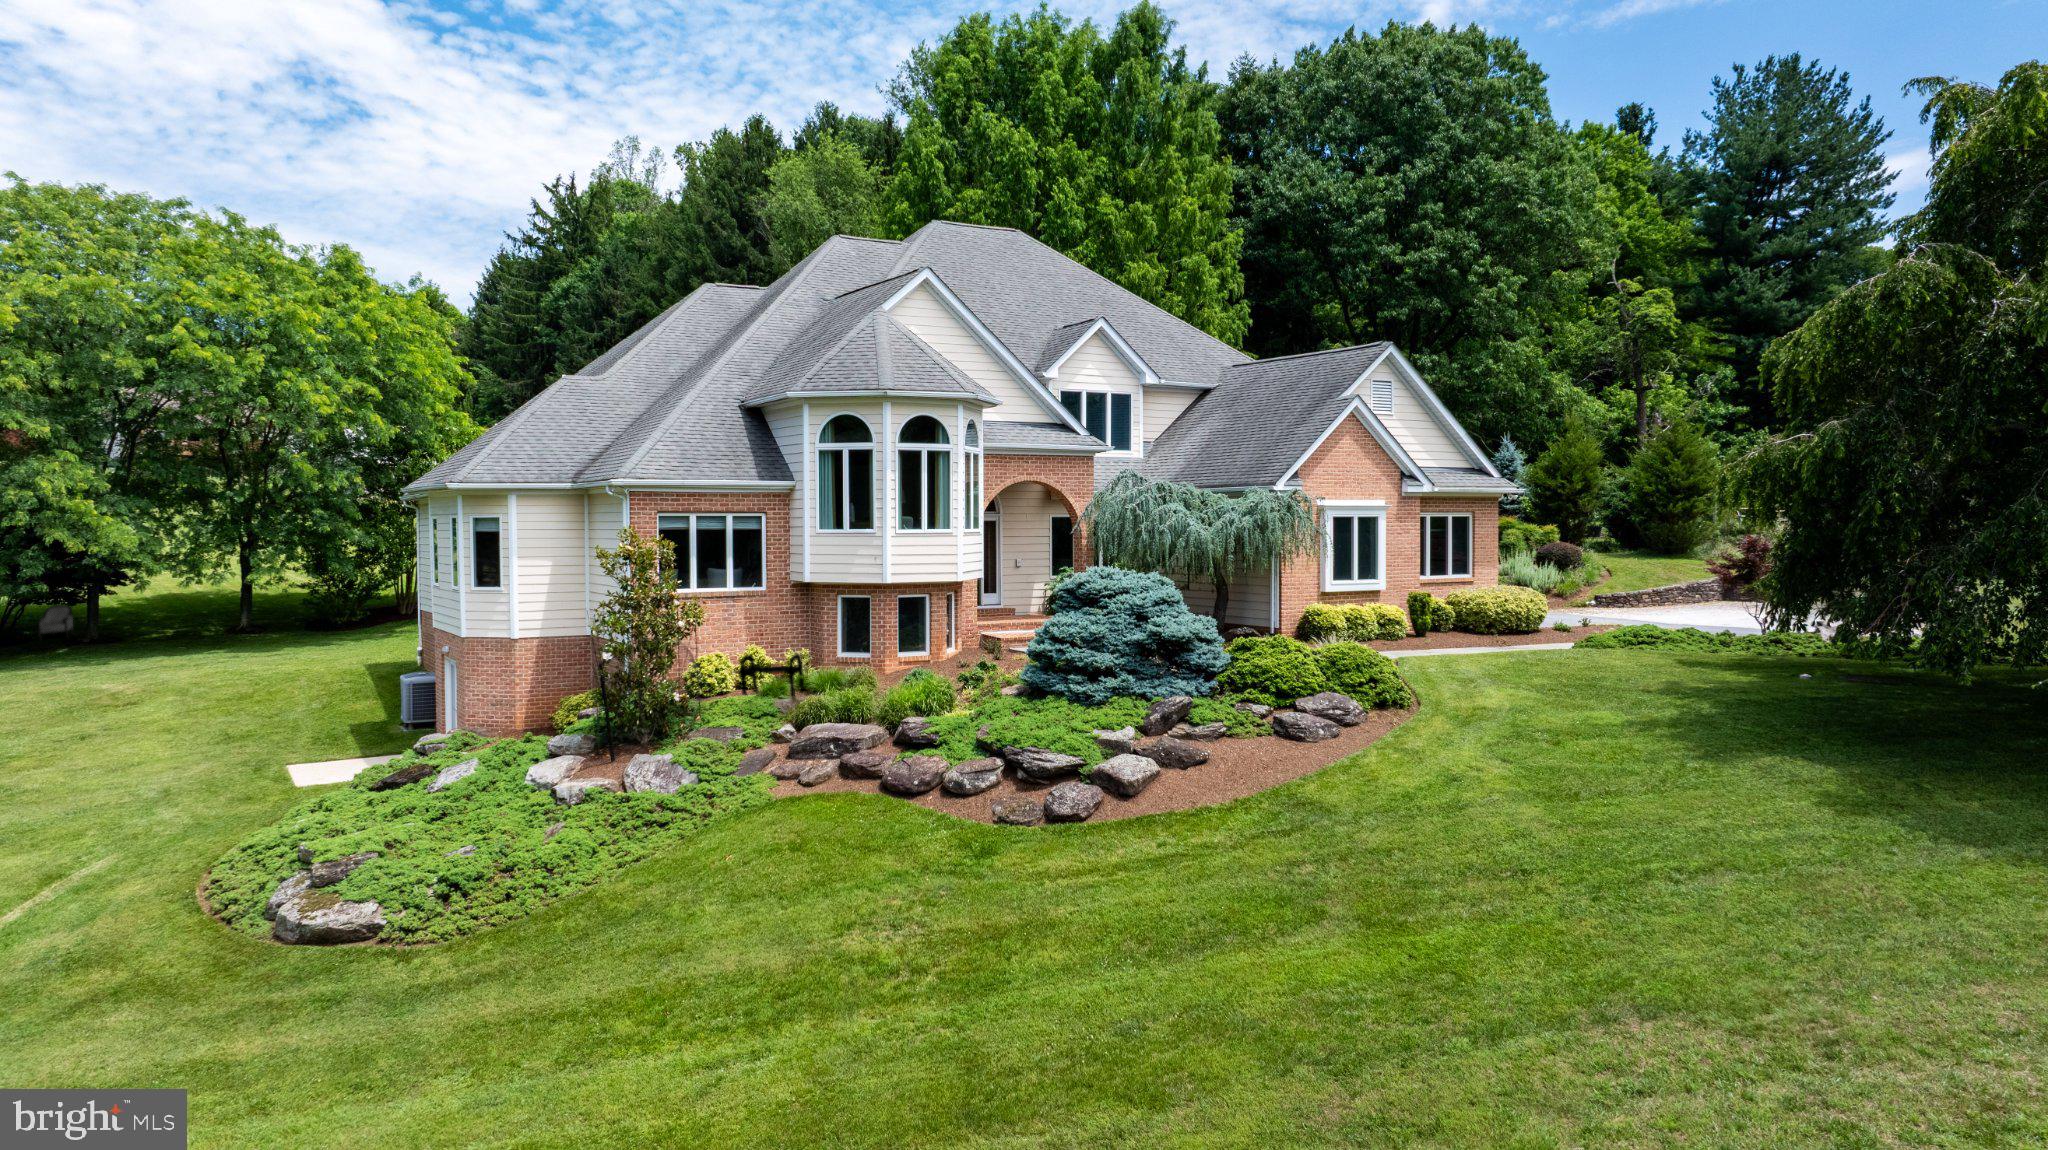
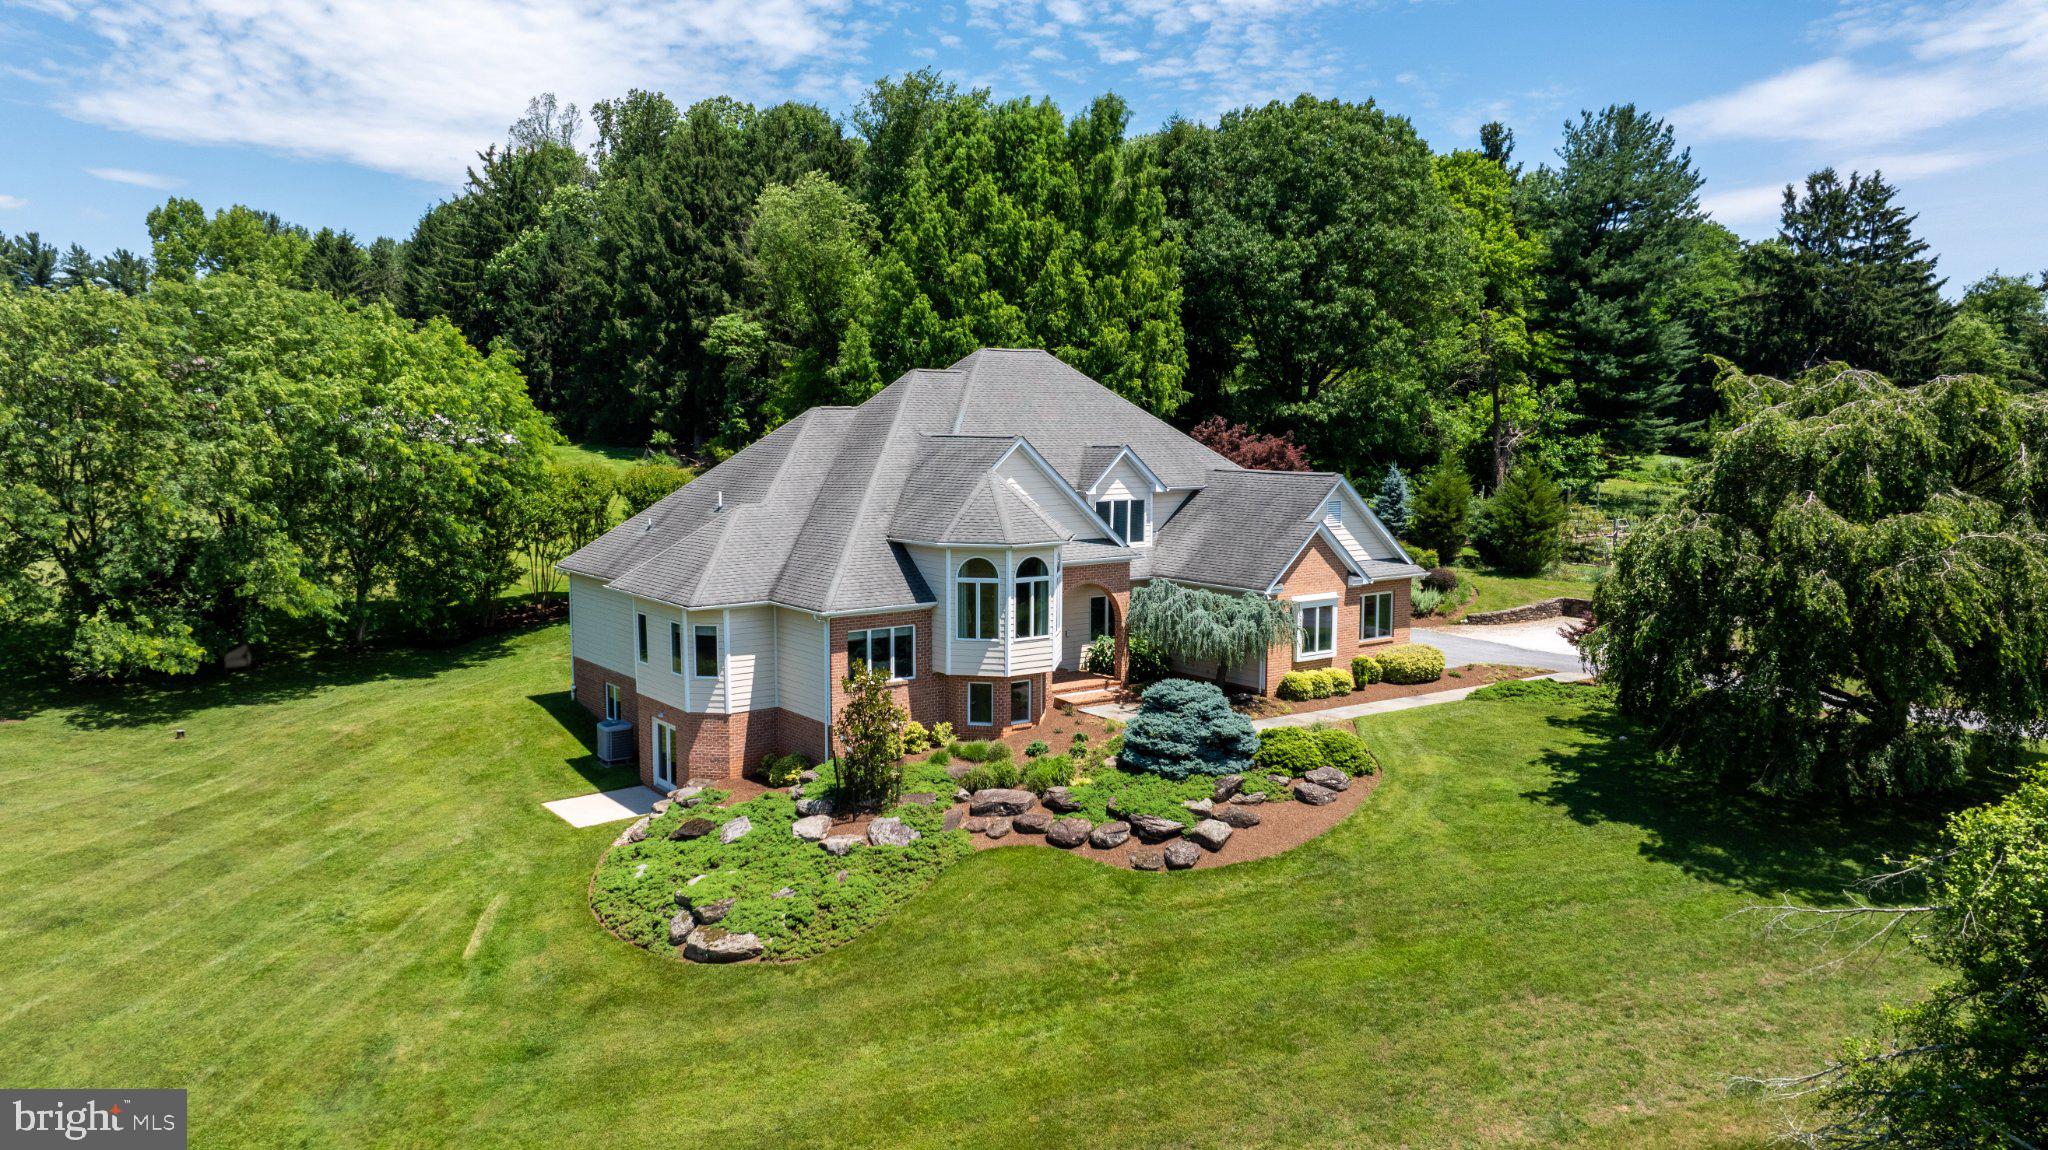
bench: present [740,654,805,698] -> none [905,727,947,760]

